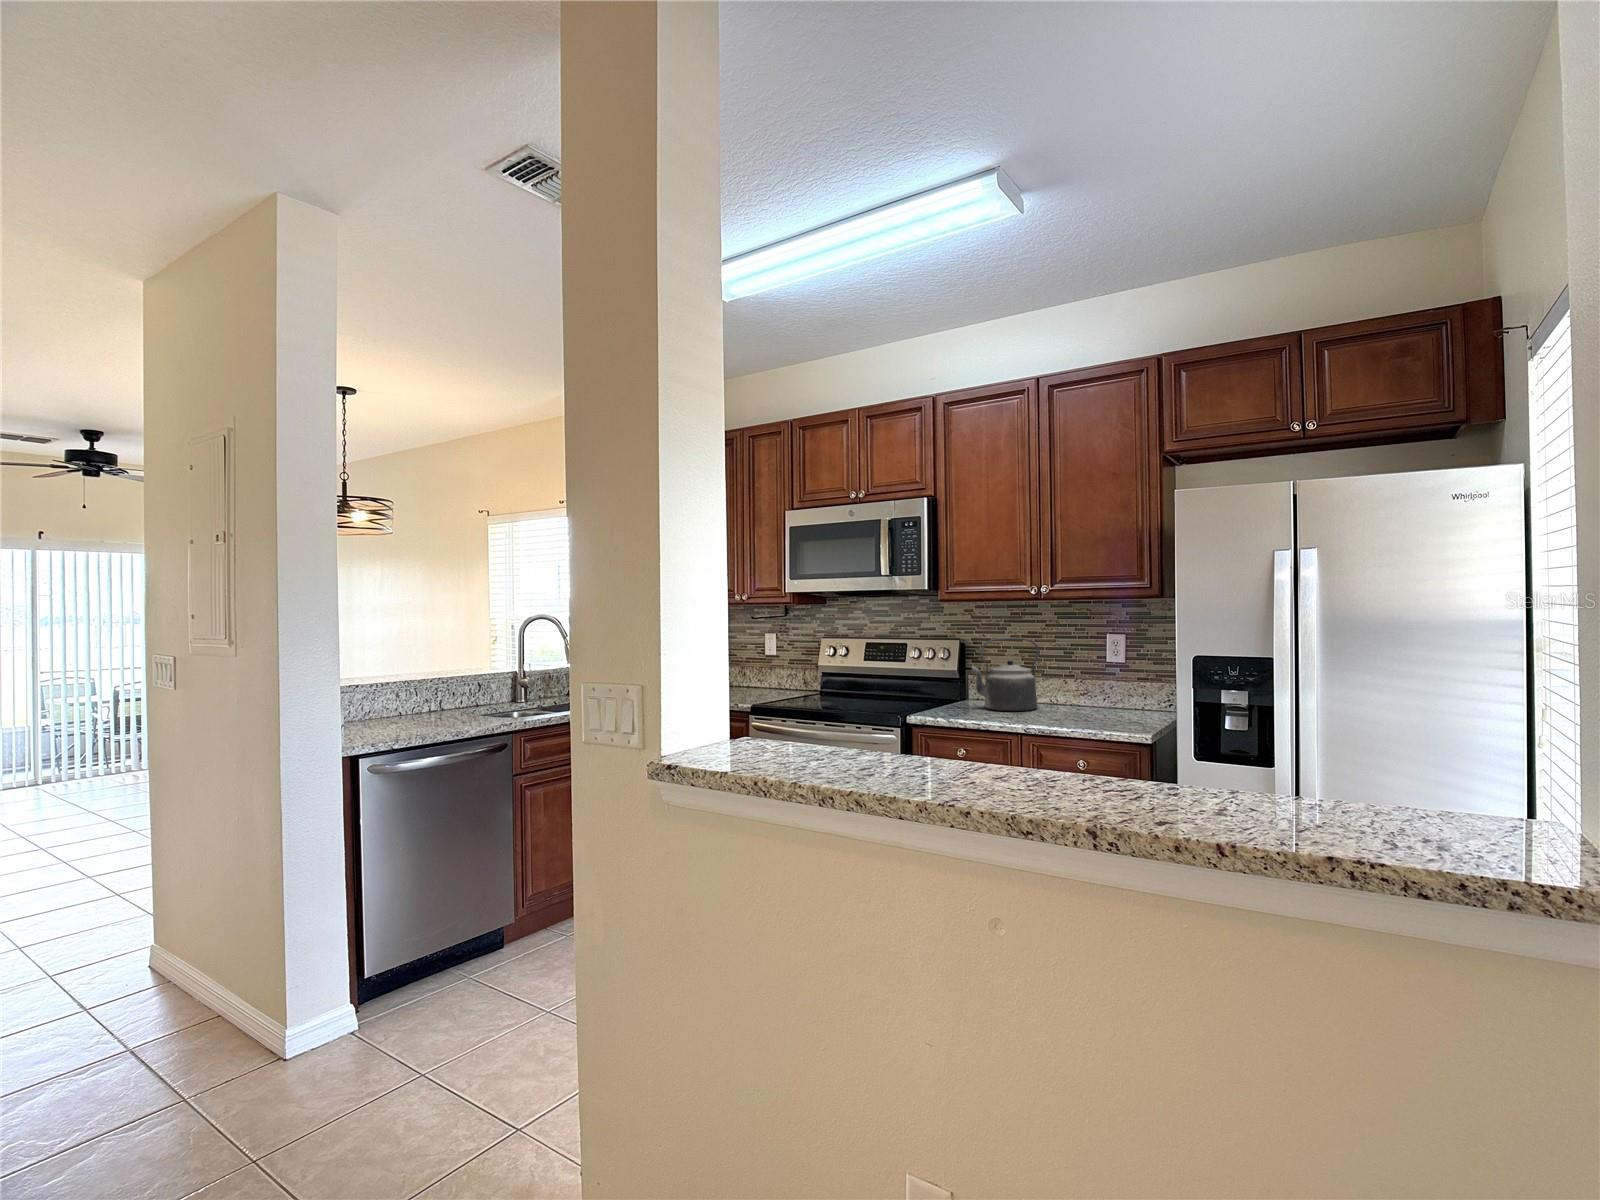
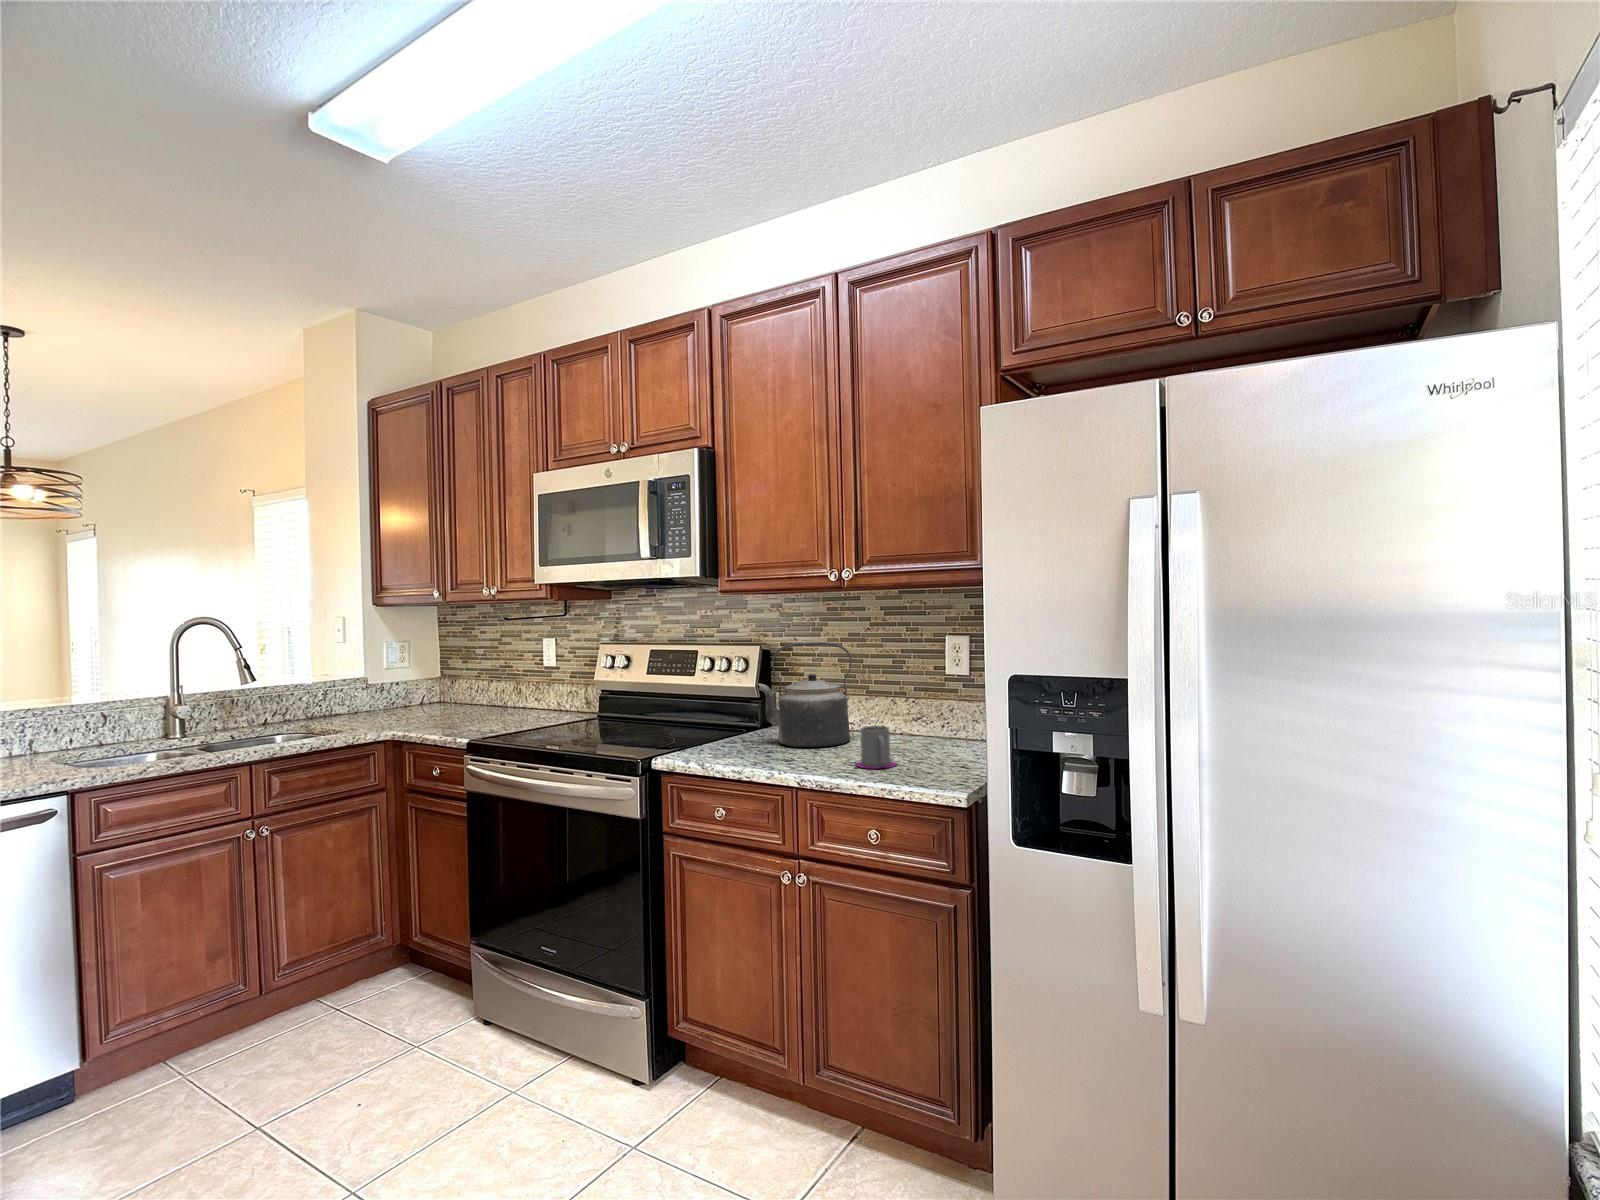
mug: none [1057,695,1087,722] -> present [856,726,896,769]

